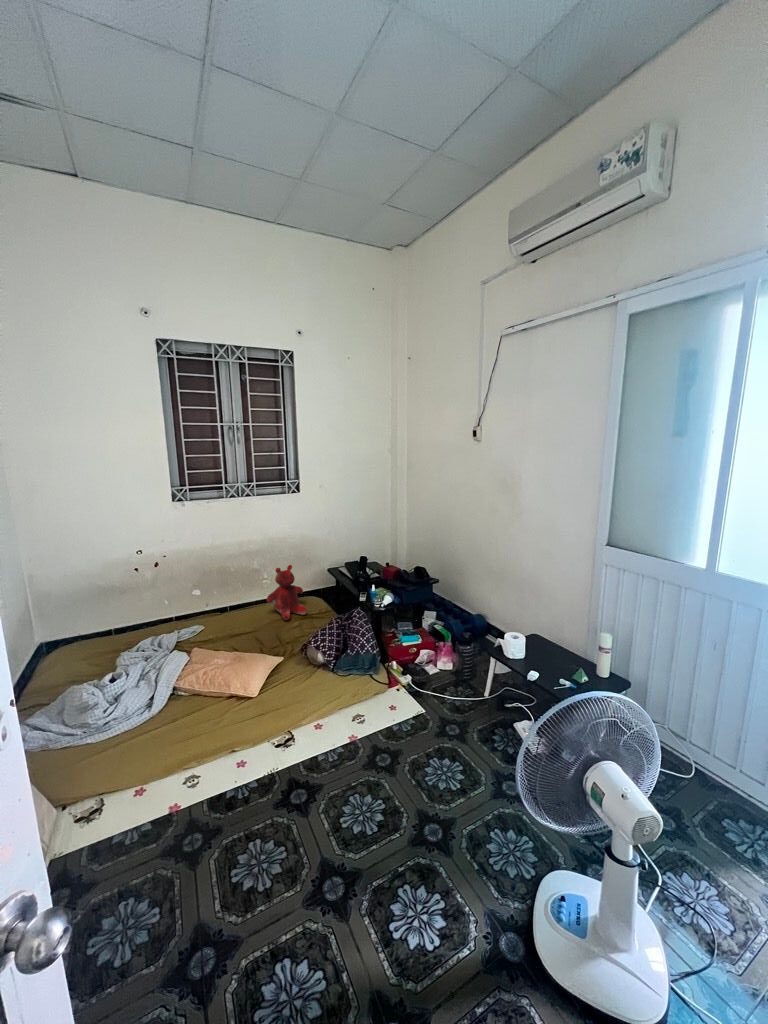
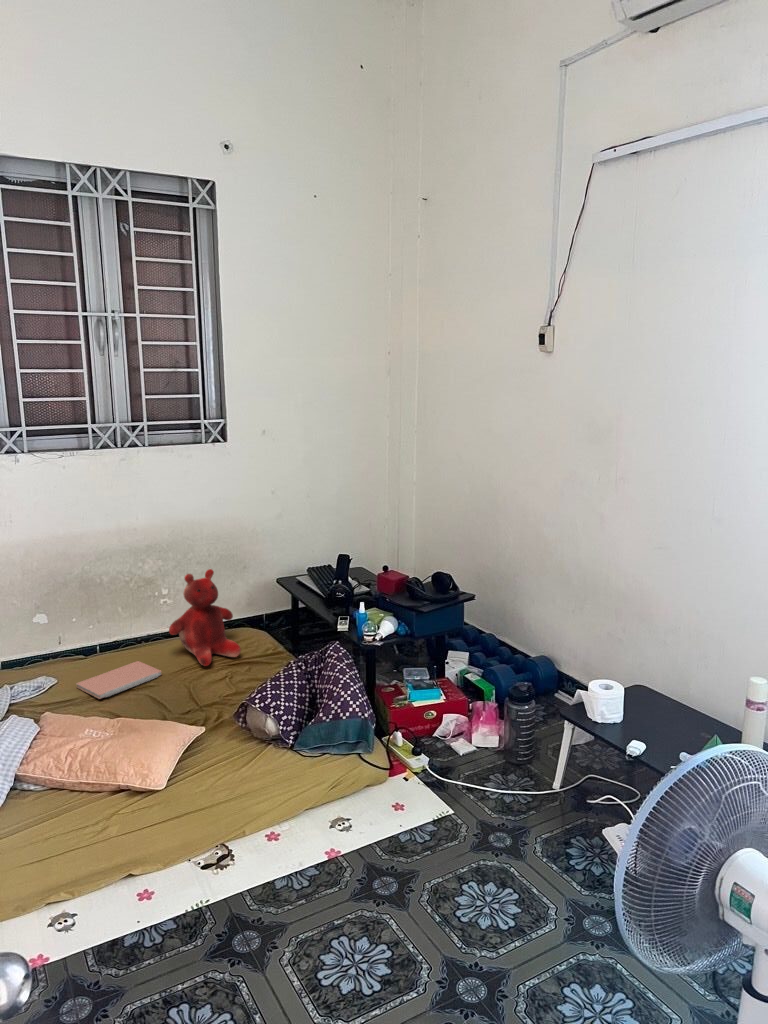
notebook: none [213,617,262,640] -> present [77,661,161,699]

